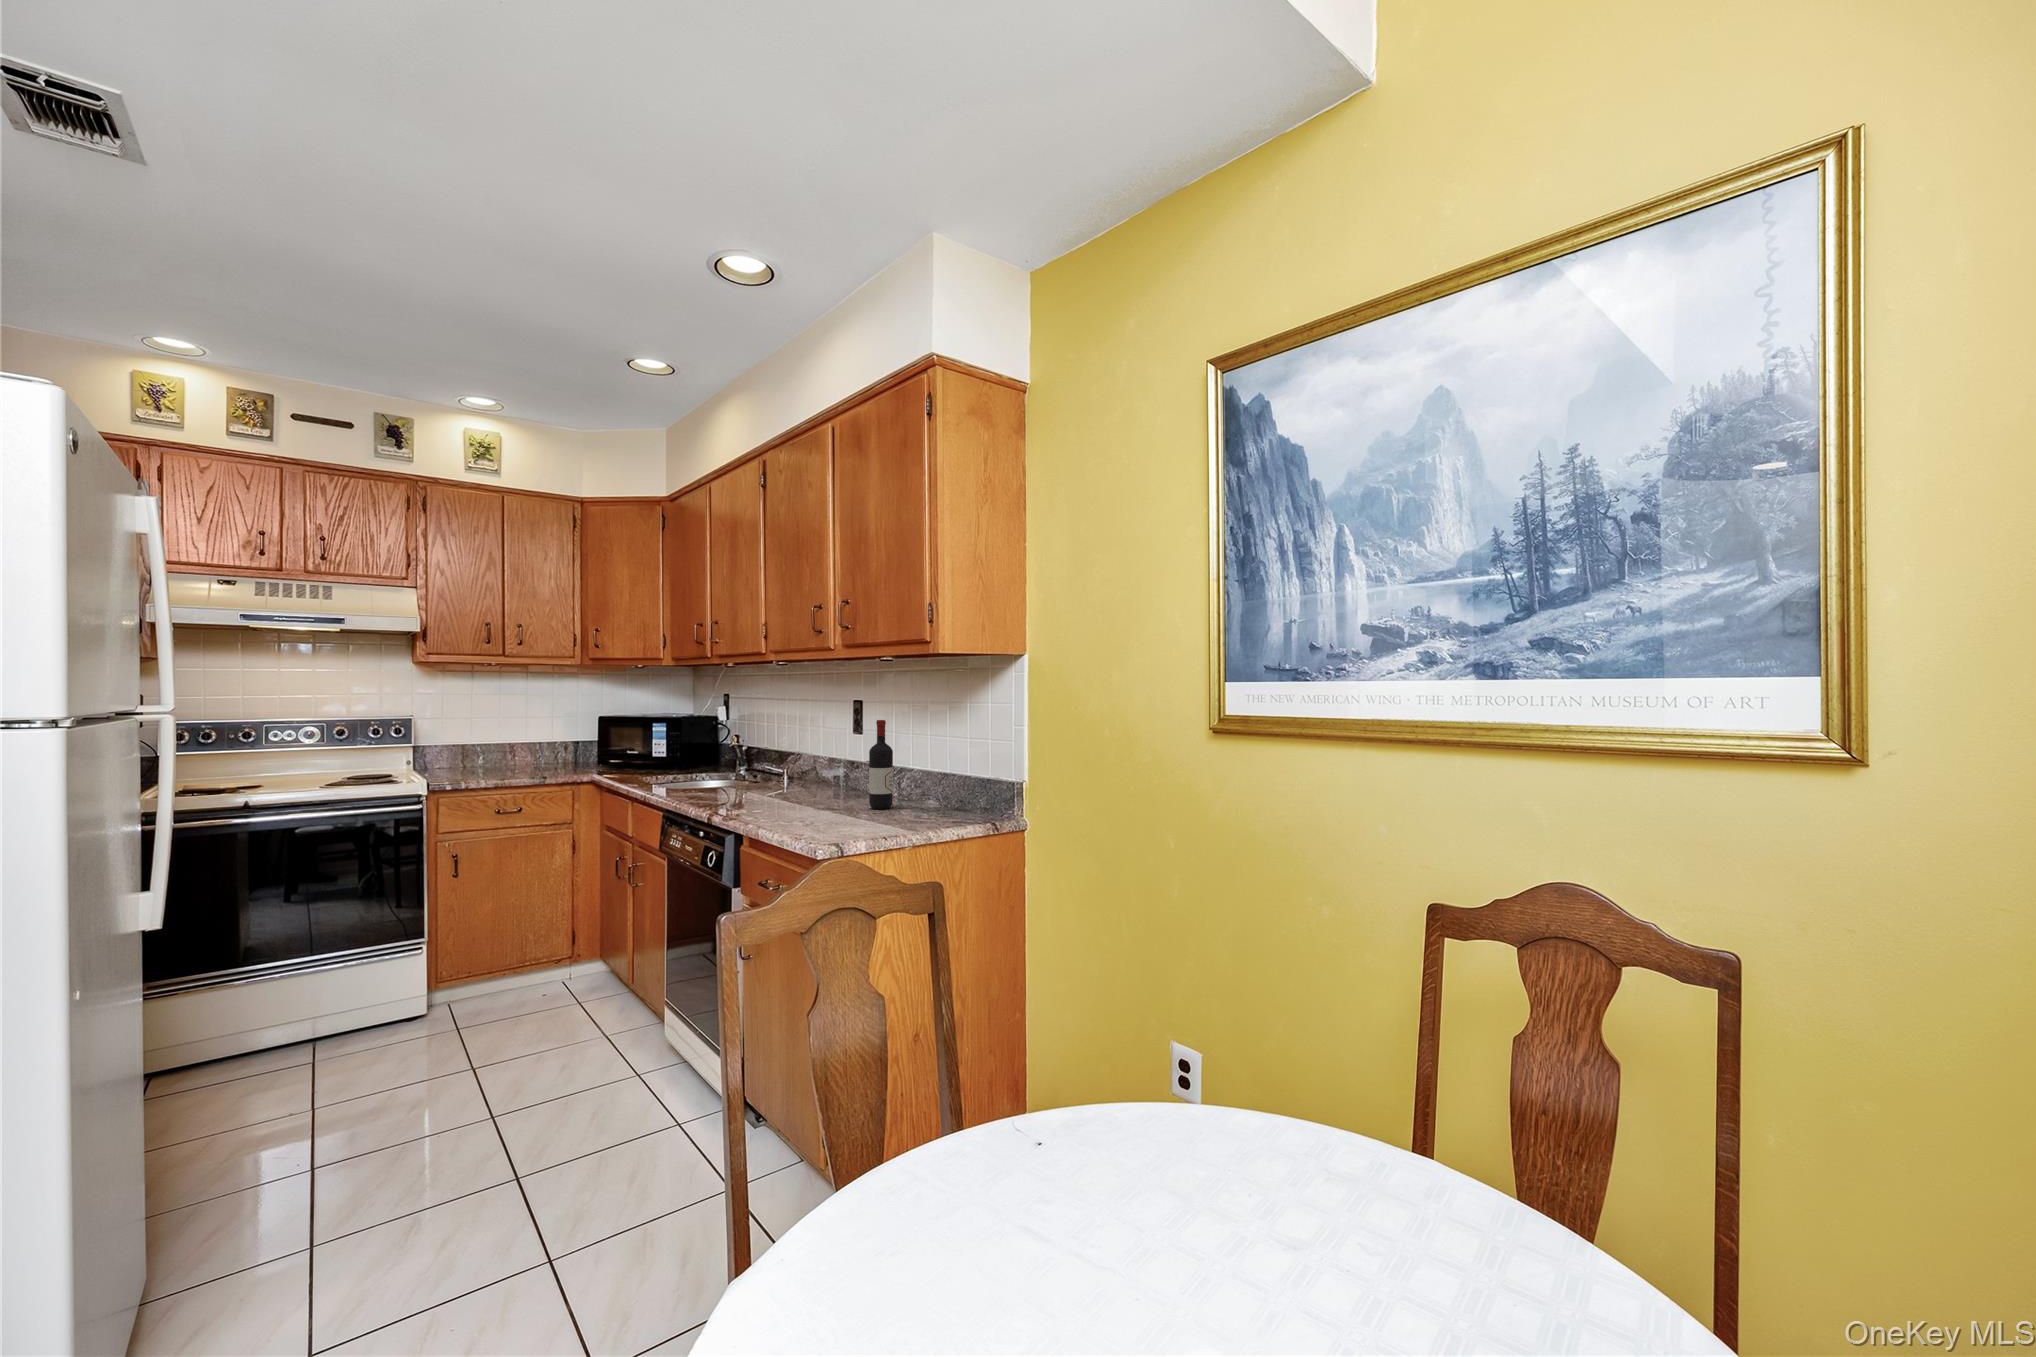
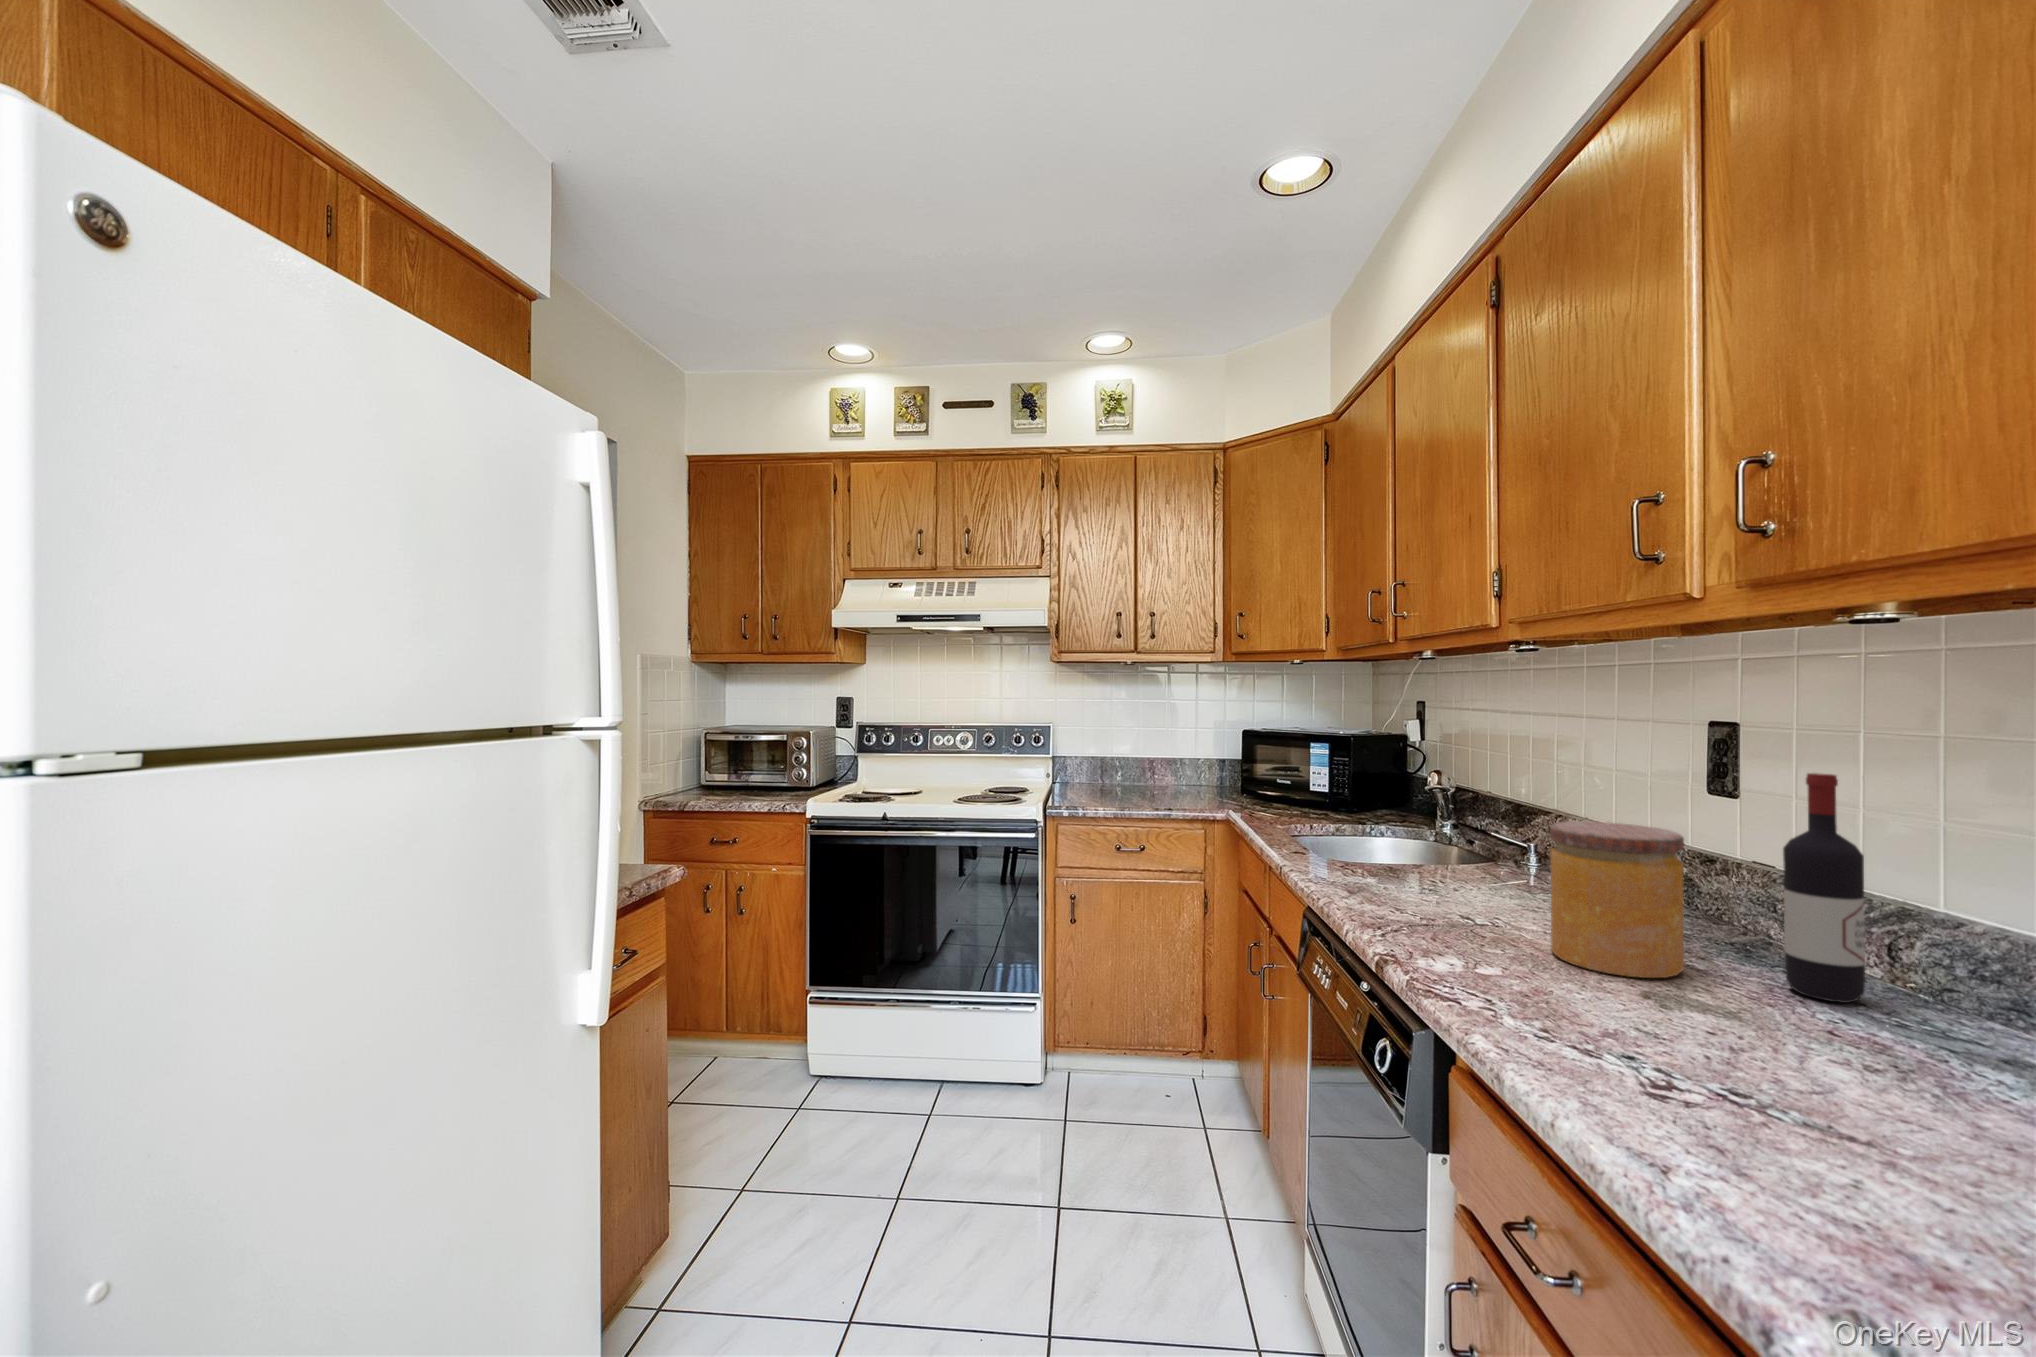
jar: none [786,748,836,812] -> present [1550,821,1684,978]

